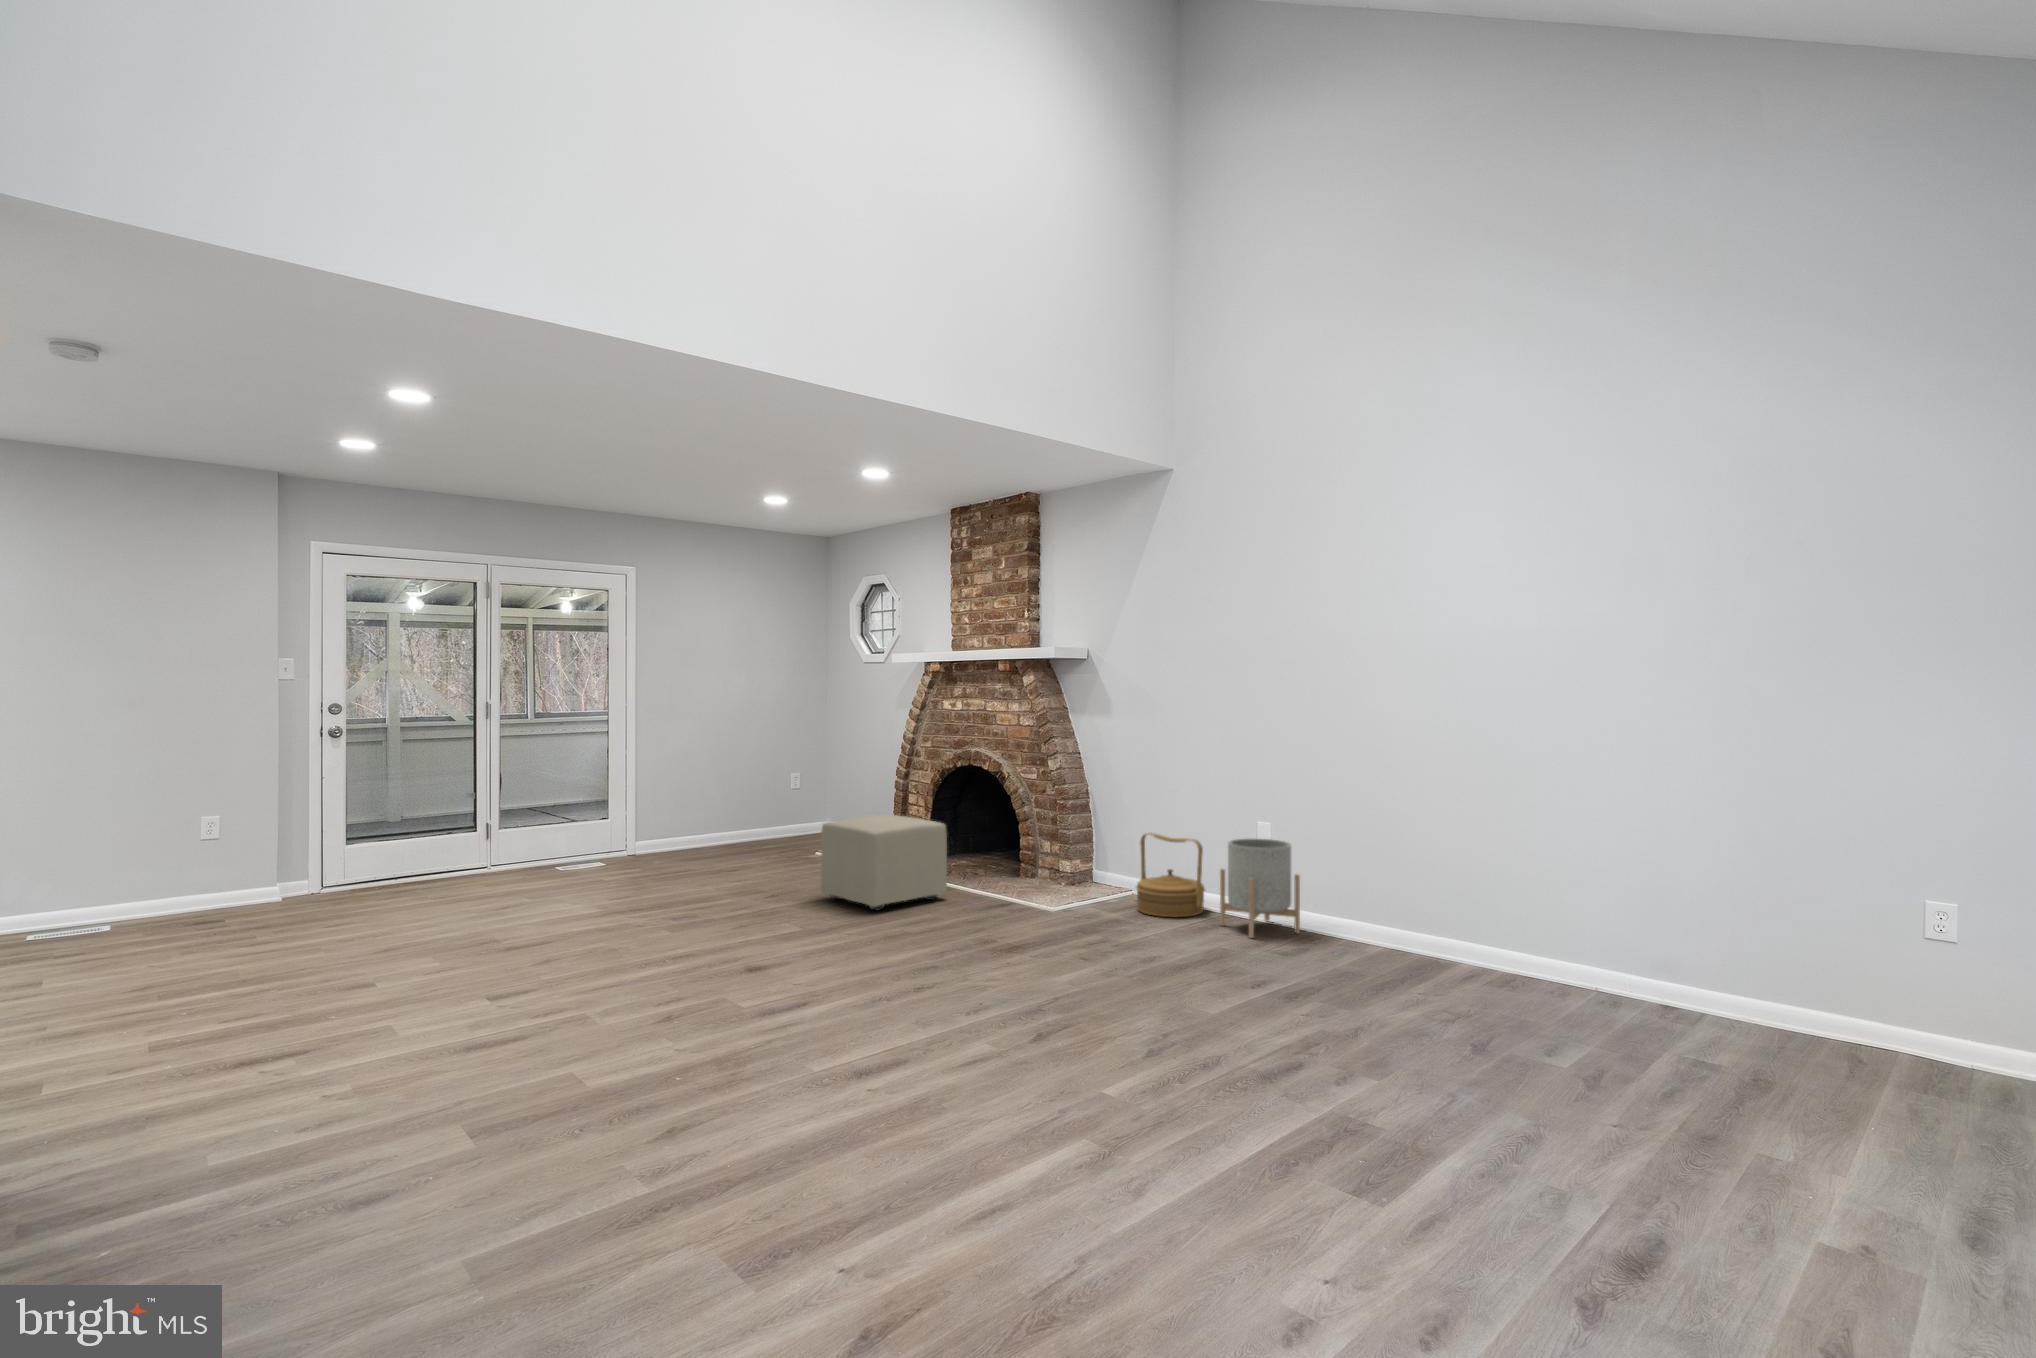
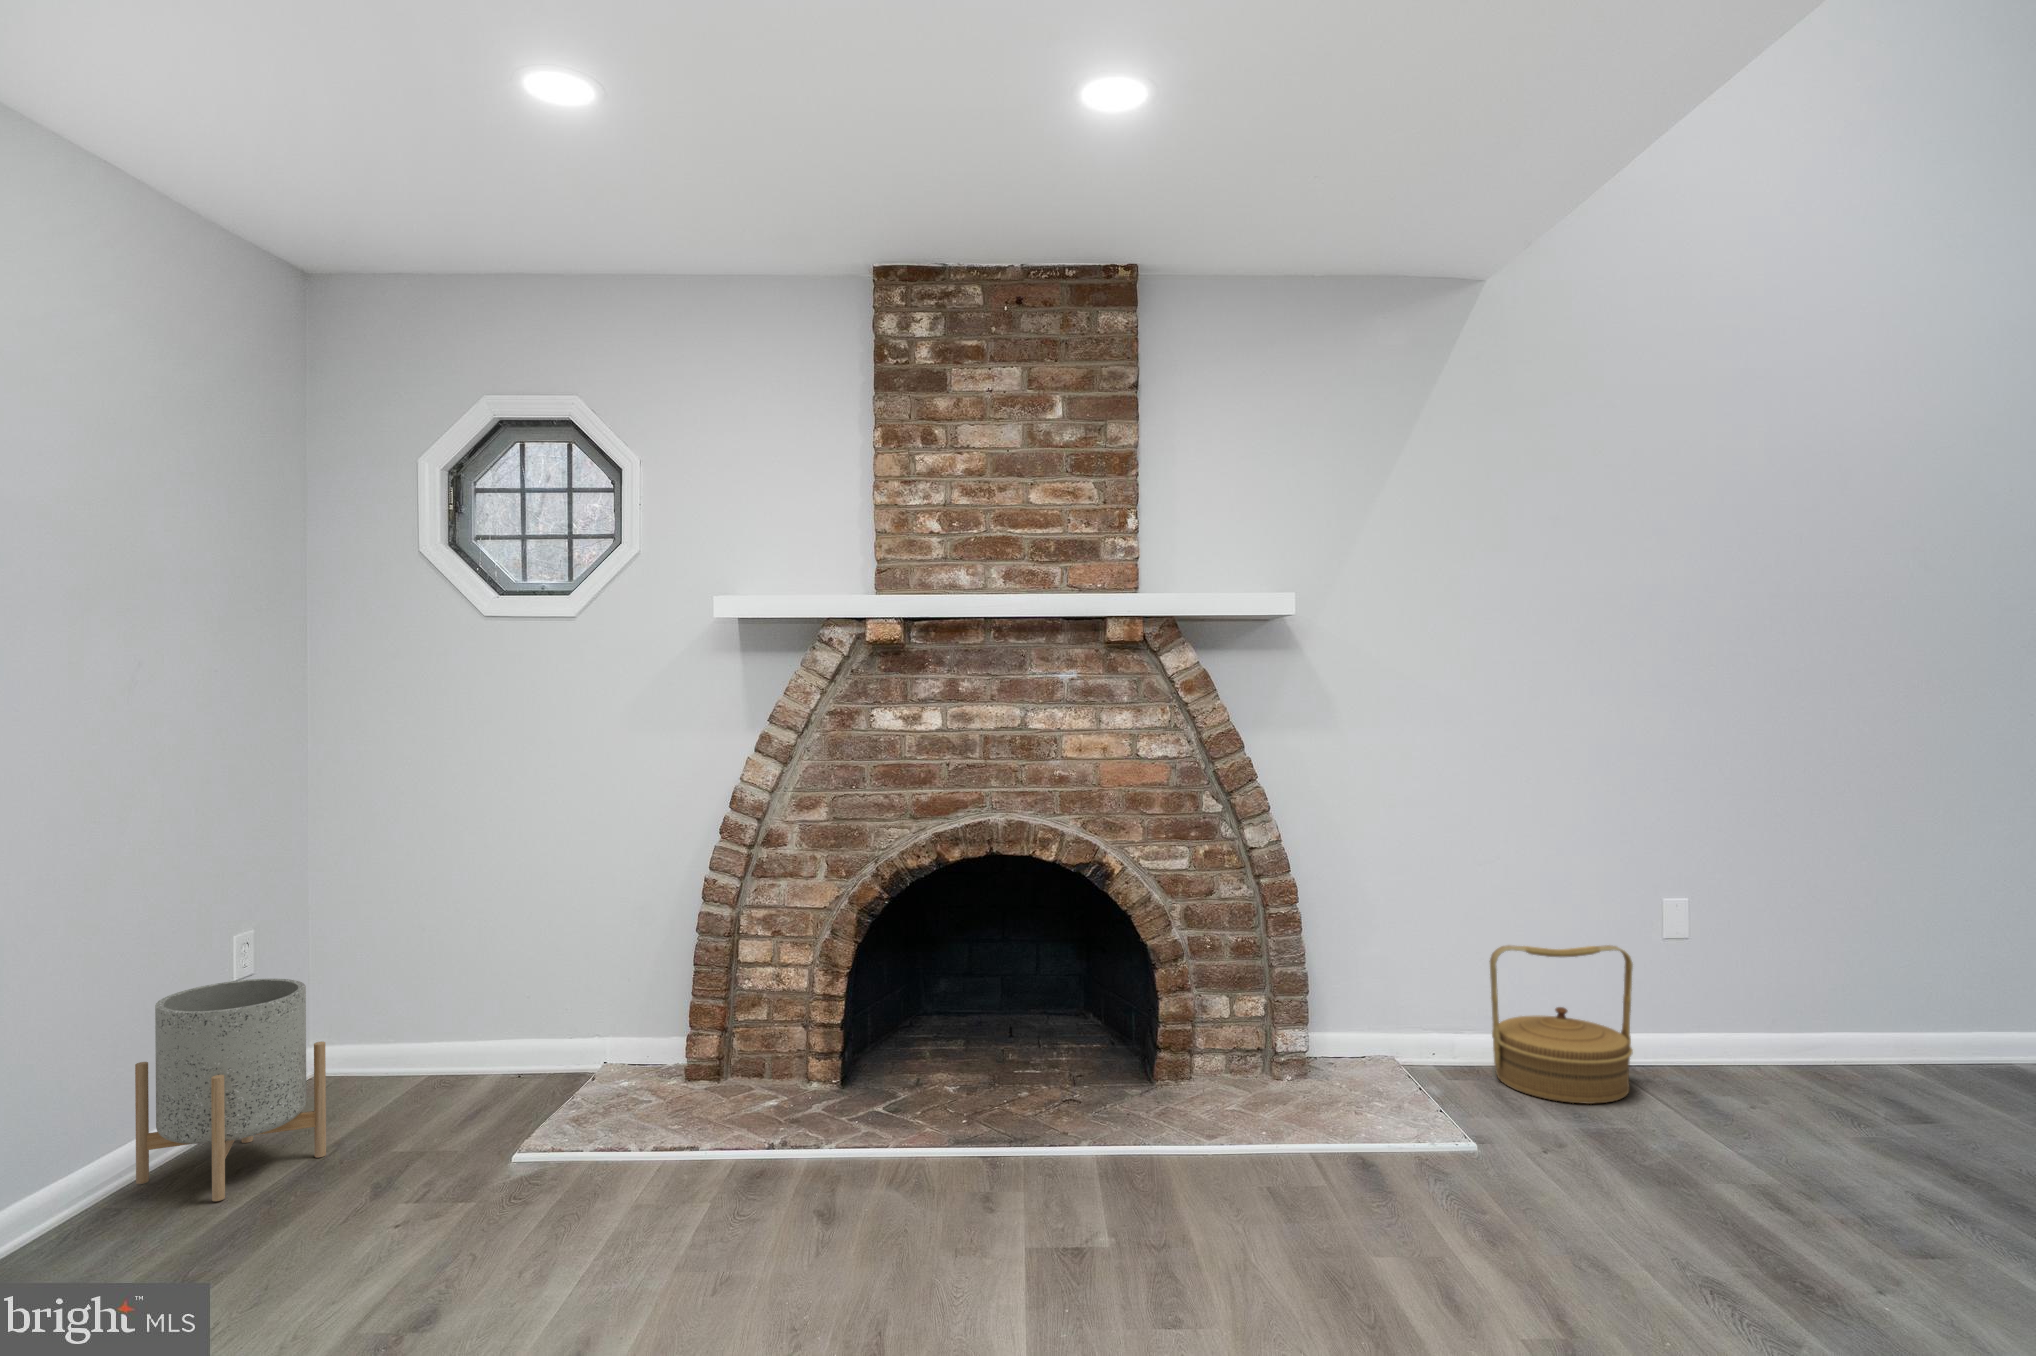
ottoman: present [821,815,947,910] -> none [1038,1008,1321,1299]
planter: present [1220,839,1300,938] -> present [135,979,326,1201]

